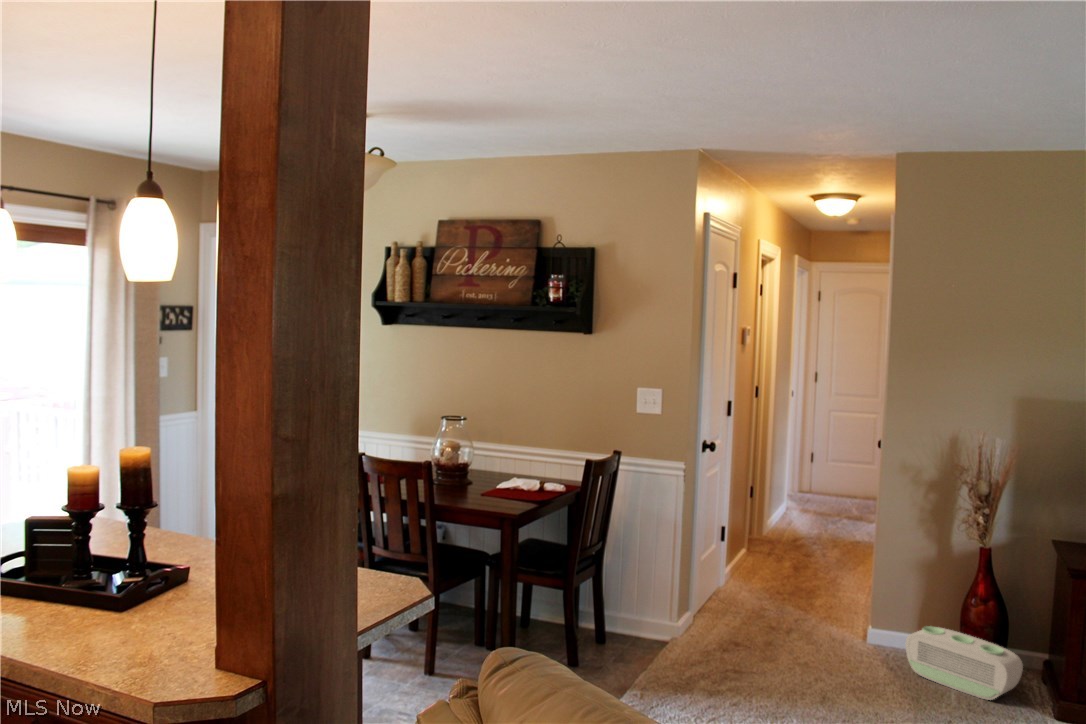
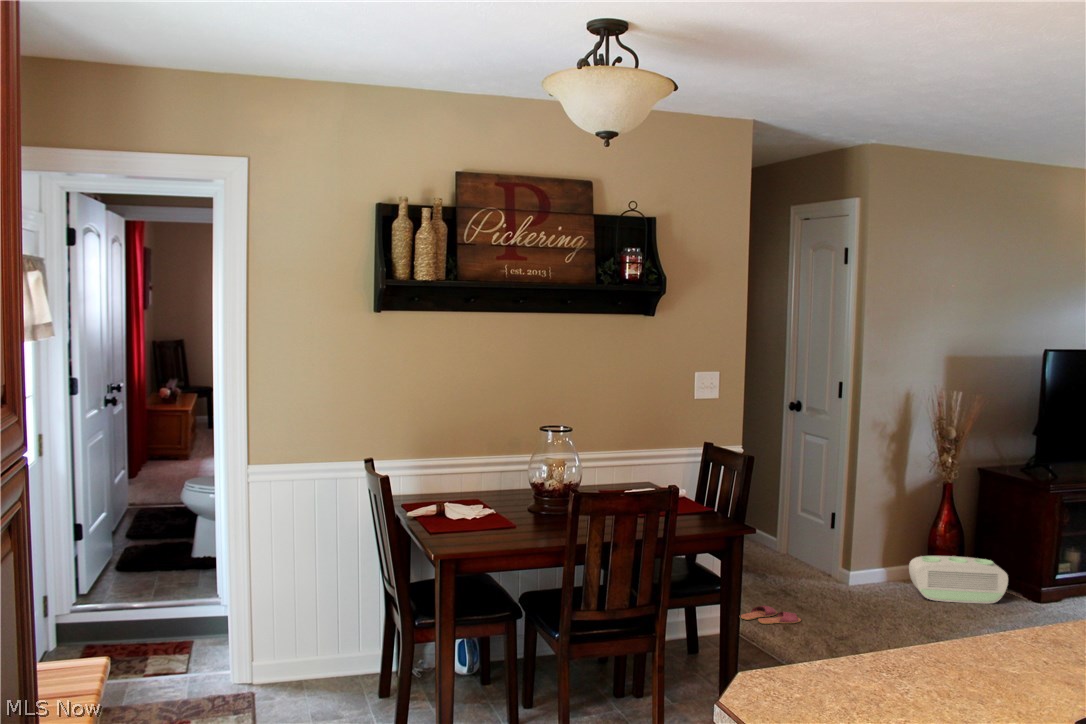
slippers: none [693,625,743,648] -> present [741,606,801,624]

